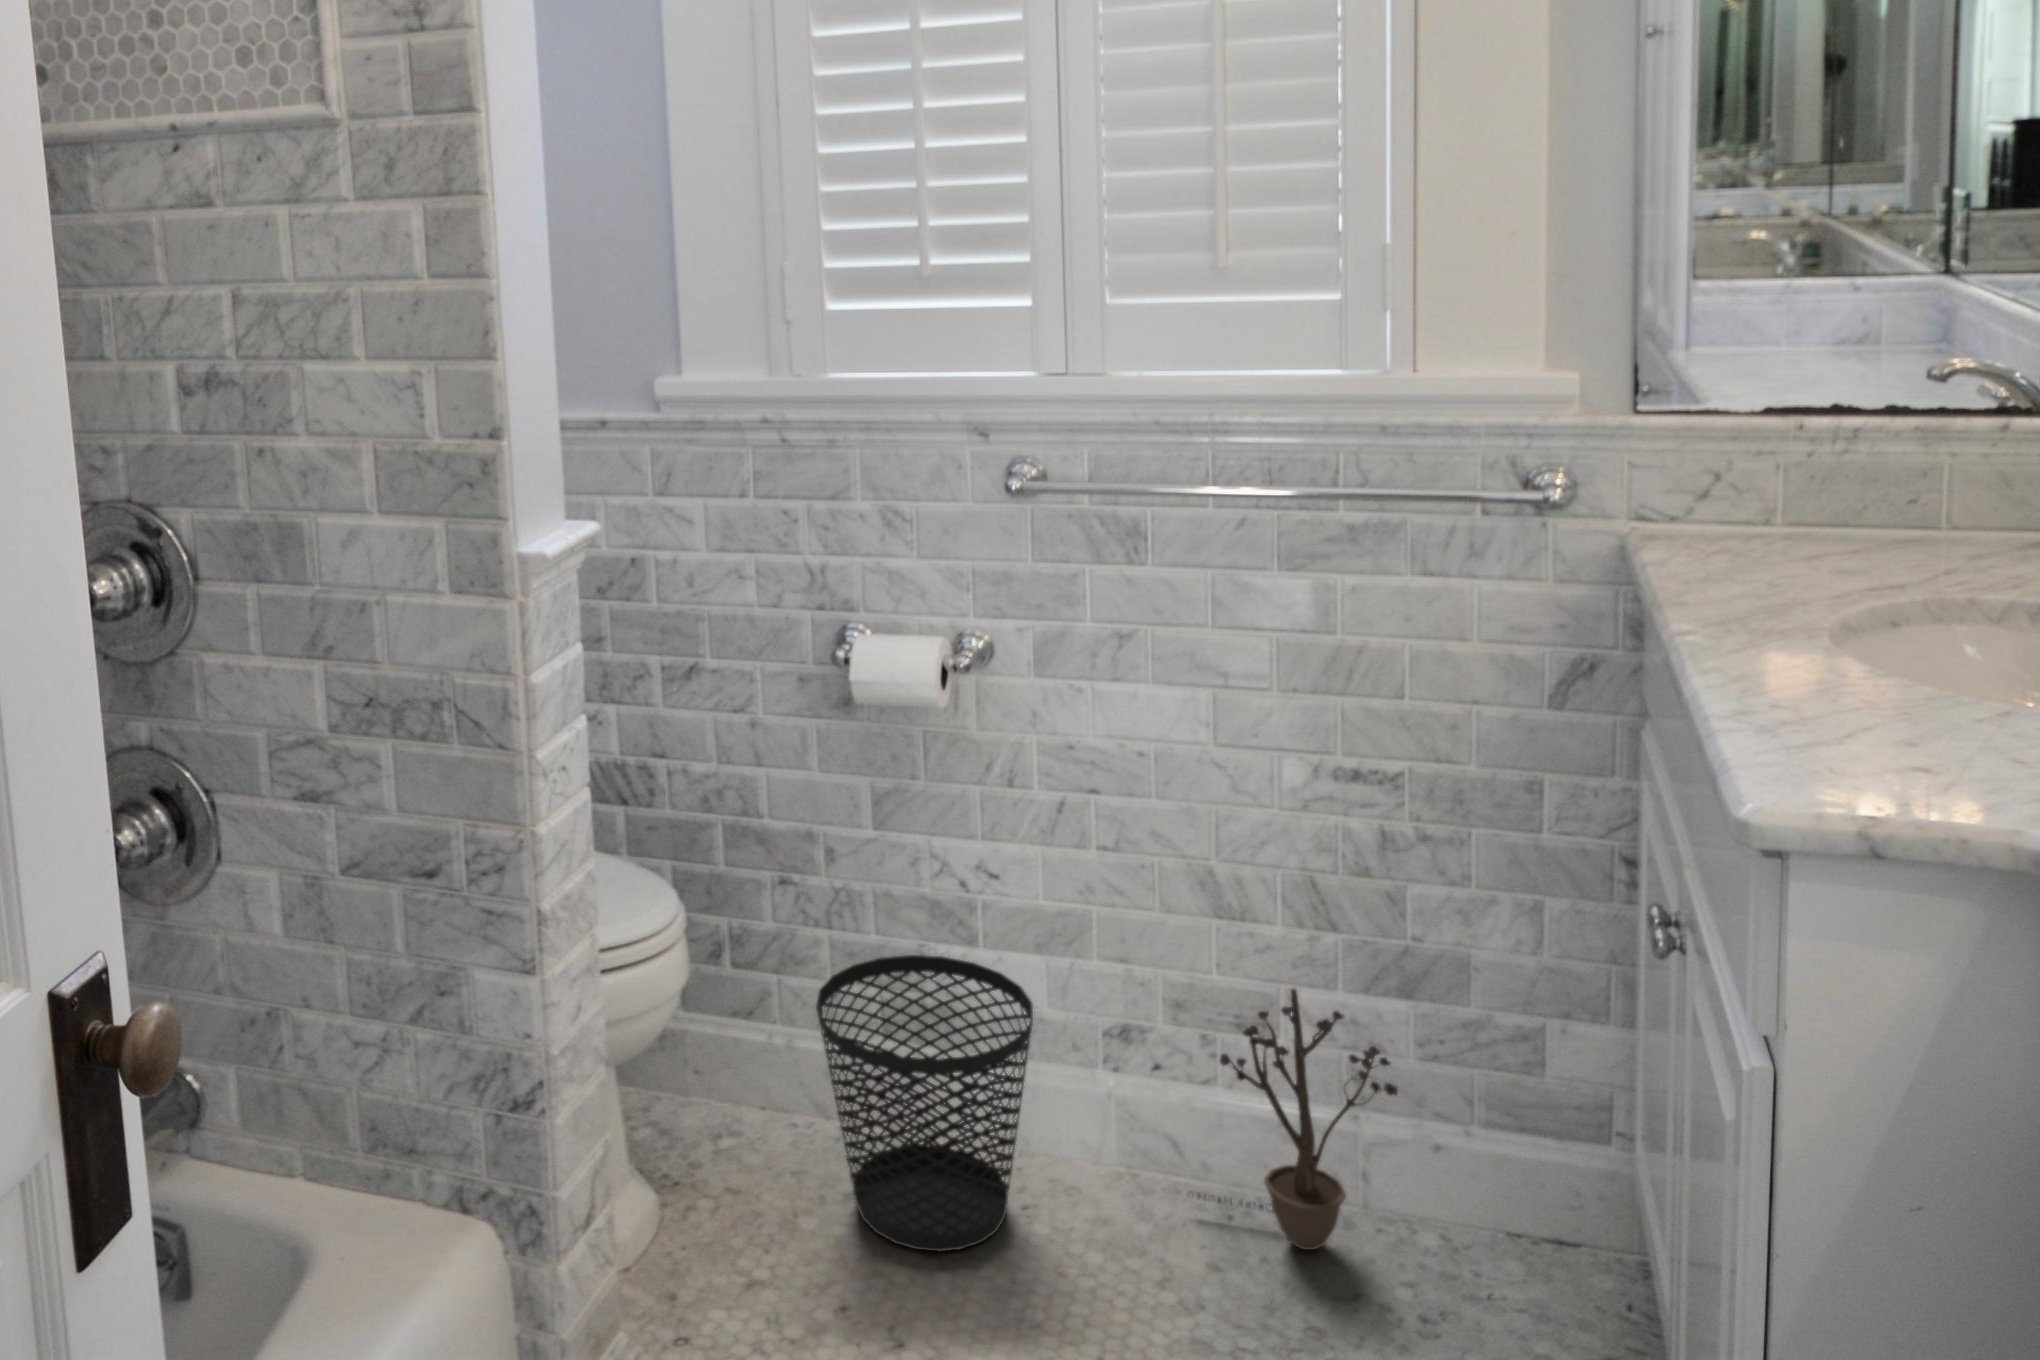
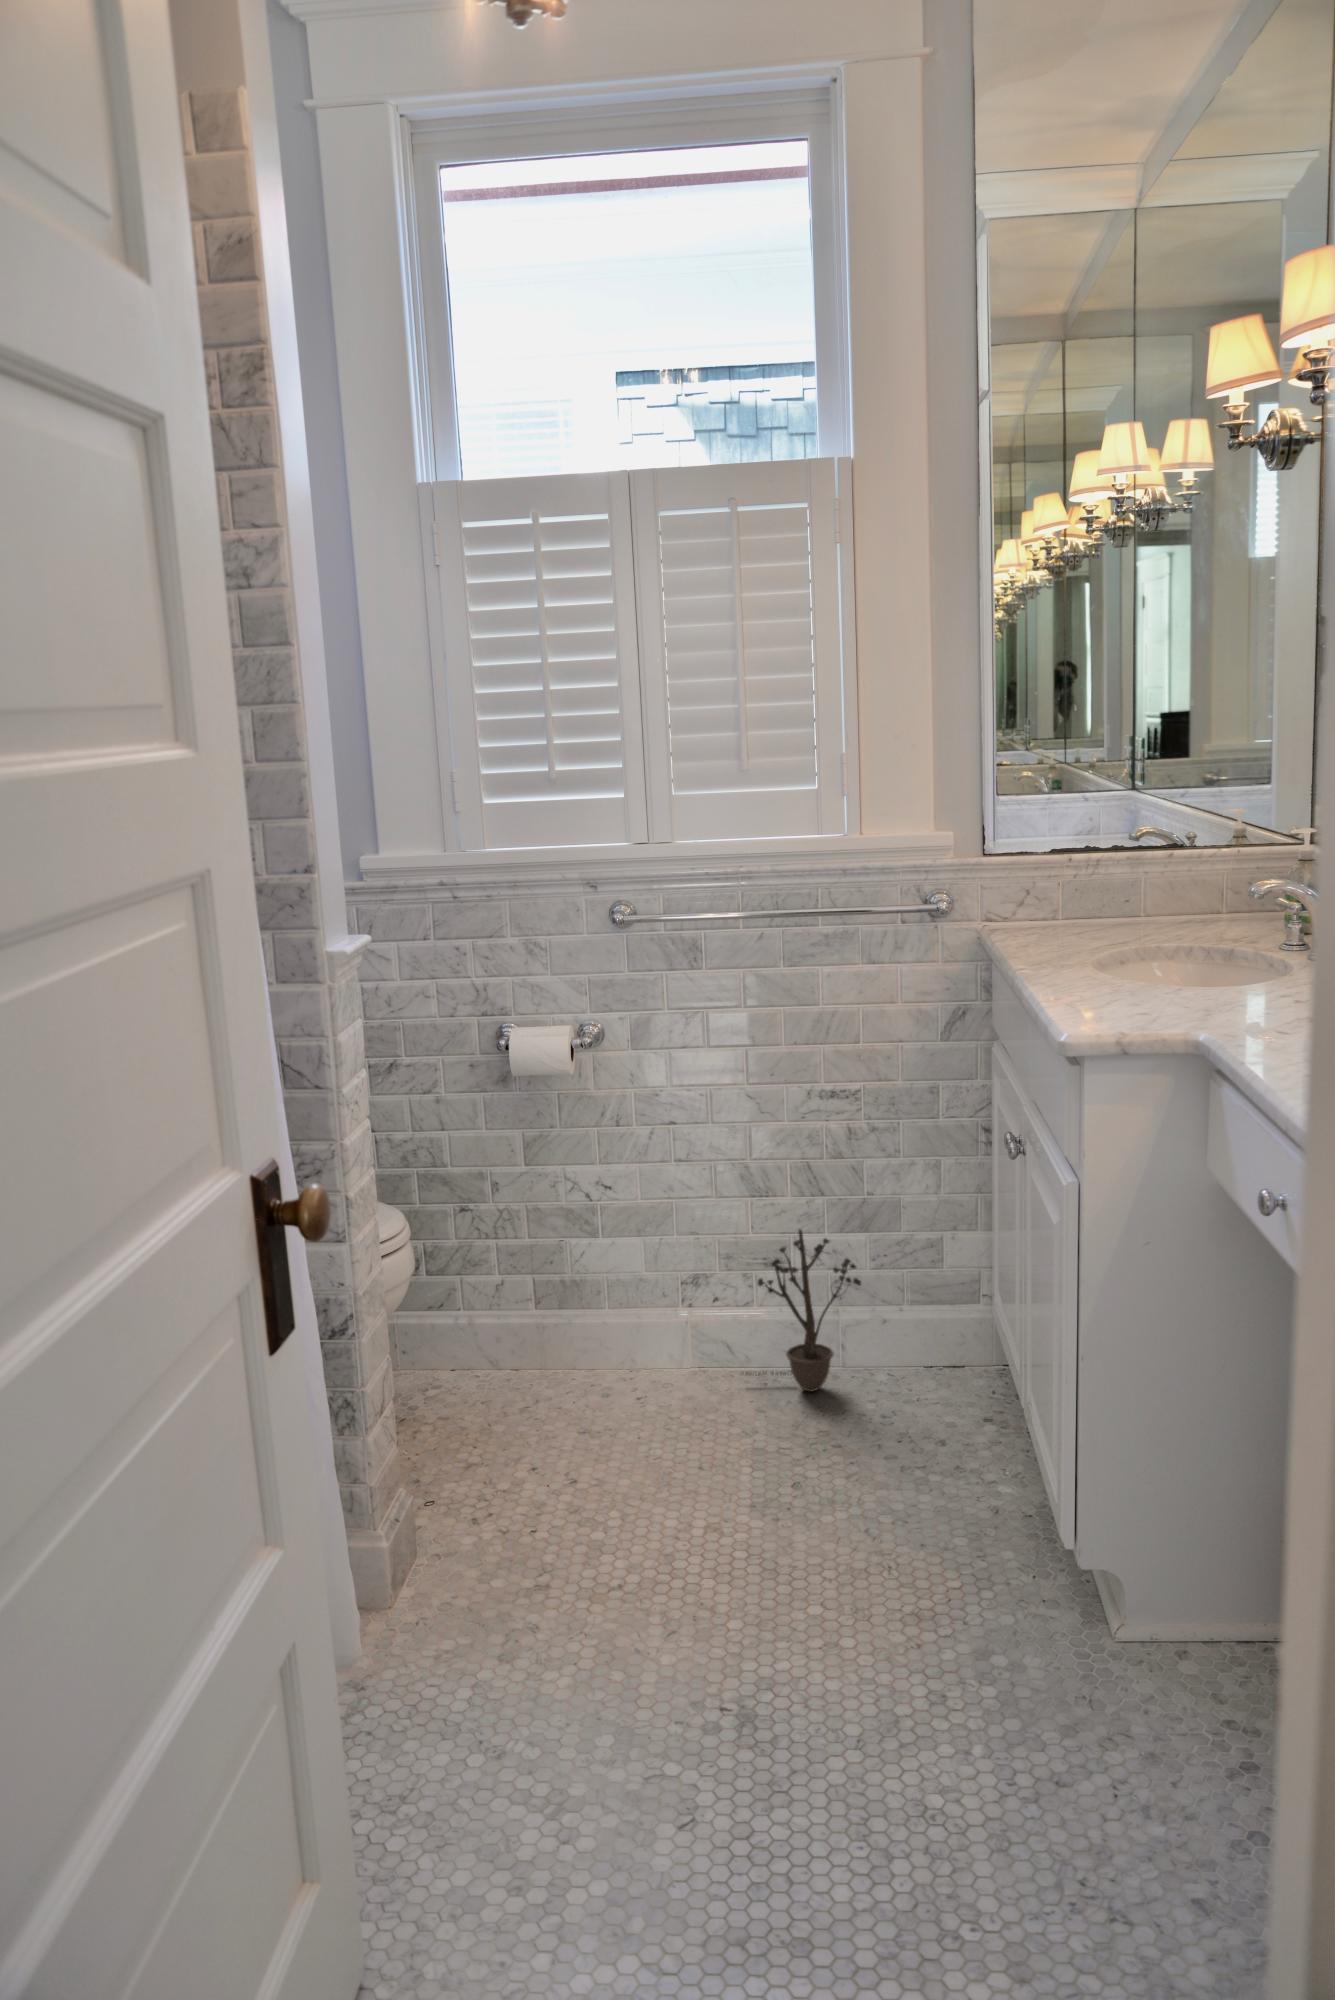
wastebasket: present [816,955,1033,1251] -> none [500,1247,642,1428]

